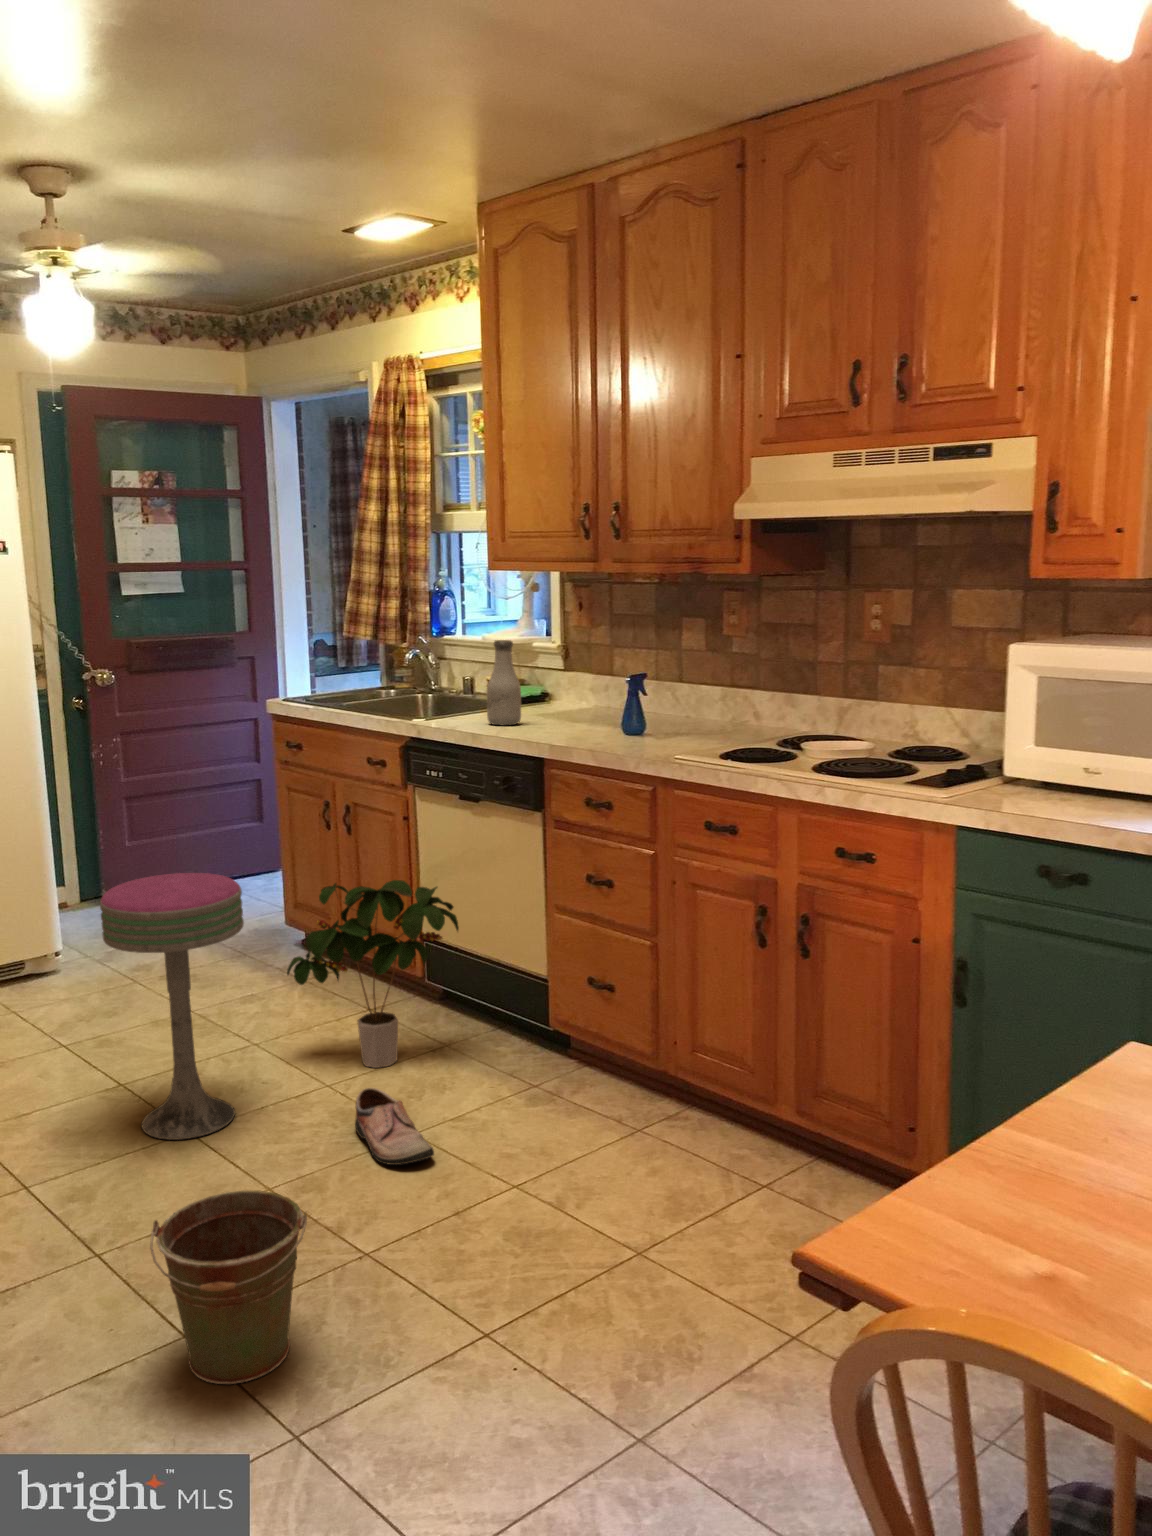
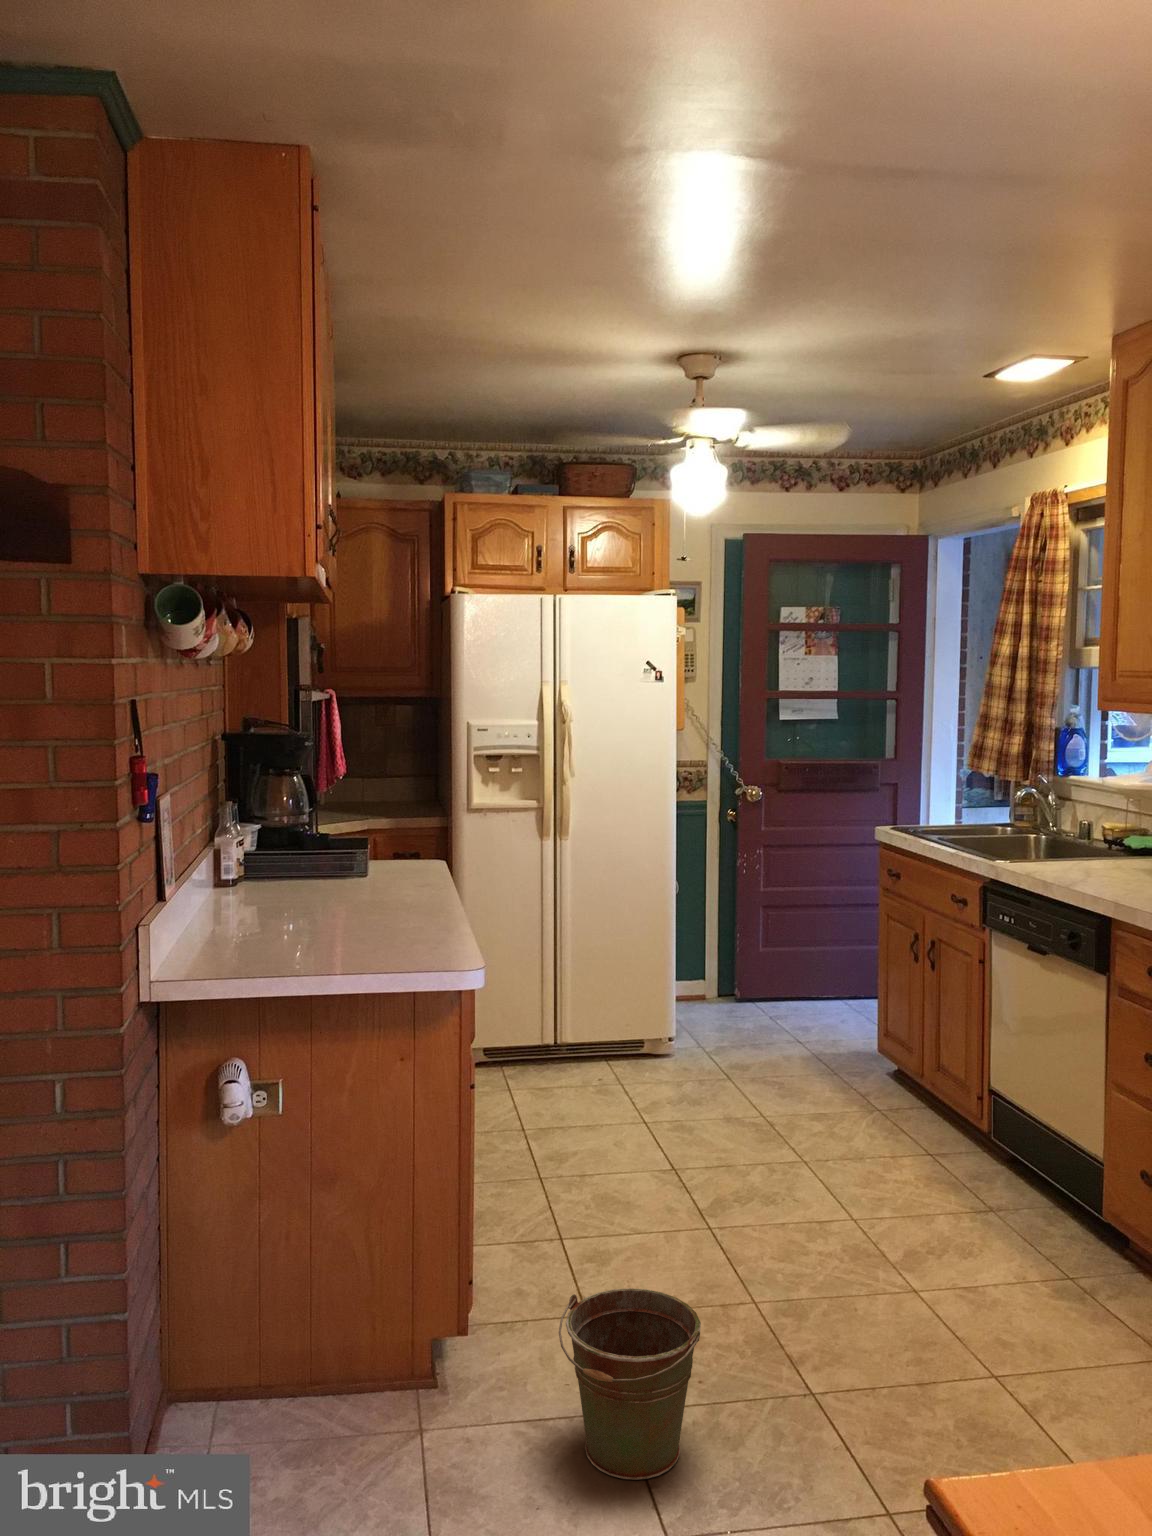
bottle: present [487,640,521,726] -> none [1069,786,1110,878]
bar stool: present [100,873,244,1140] -> none [643,979,770,1233]
potted plant: present [287,880,459,1068] -> none [824,1015,1002,1215]
shoe: present [355,1088,434,1165] -> none [846,1230,909,1322]

